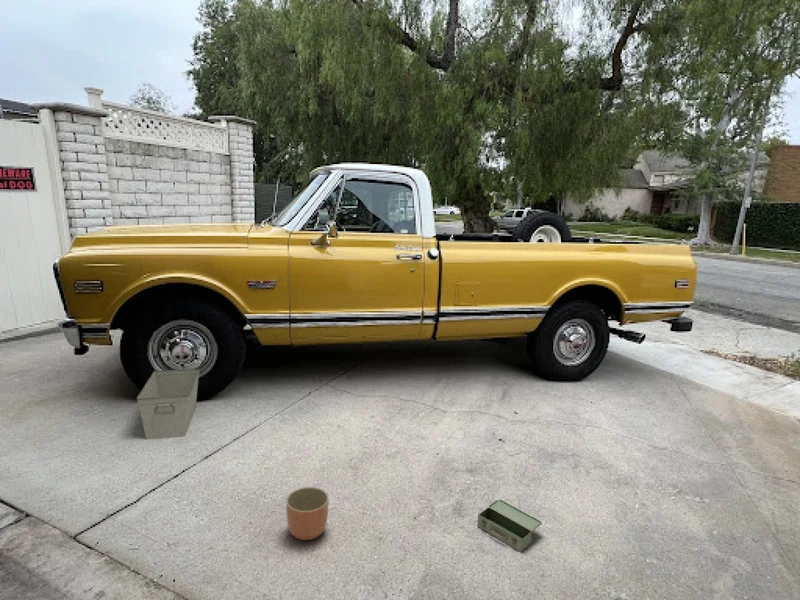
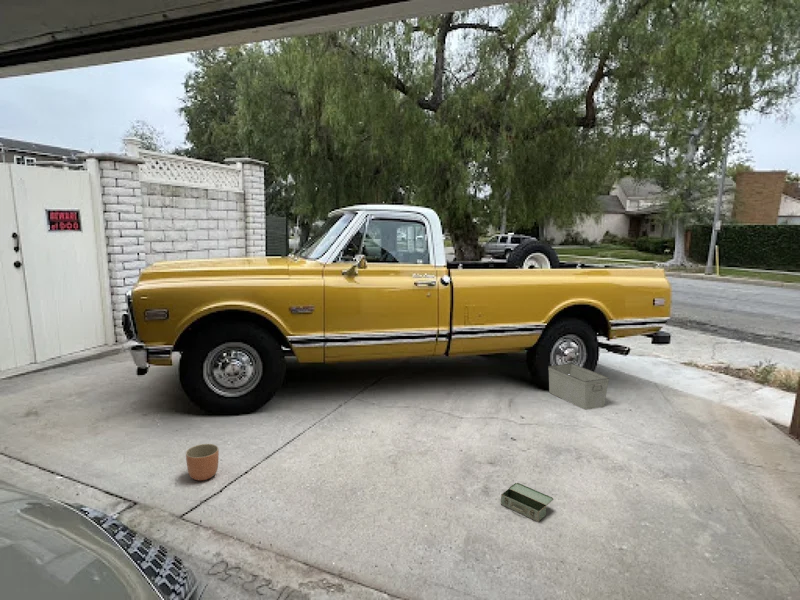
storage bin: present [137,369,199,439] -> present [548,363,609,410]
planter: present [286,487,329,540] -> present [186,444,219,481]

